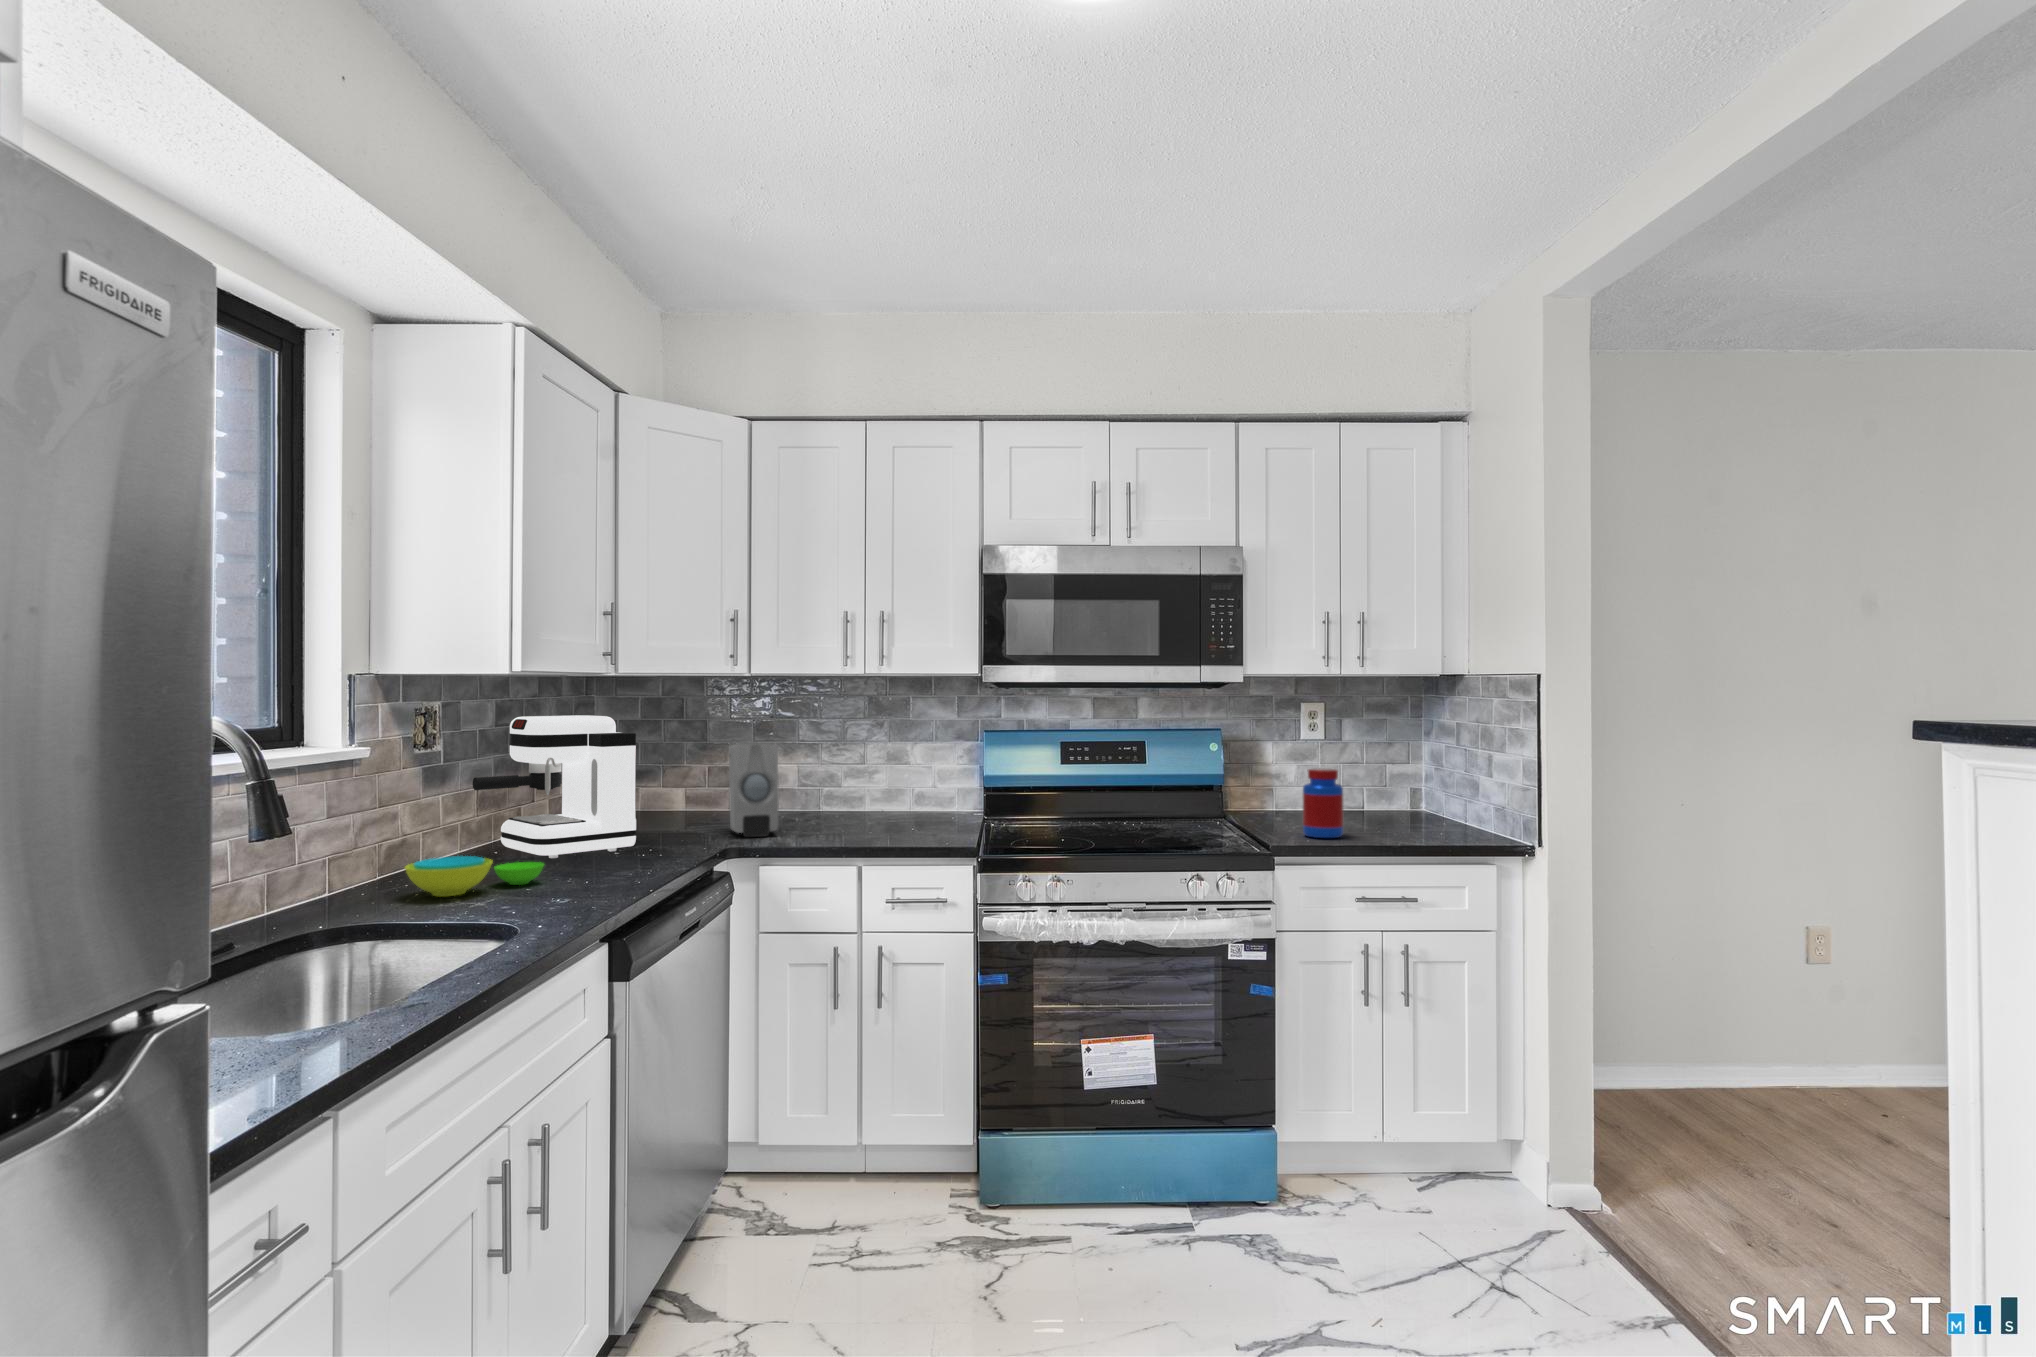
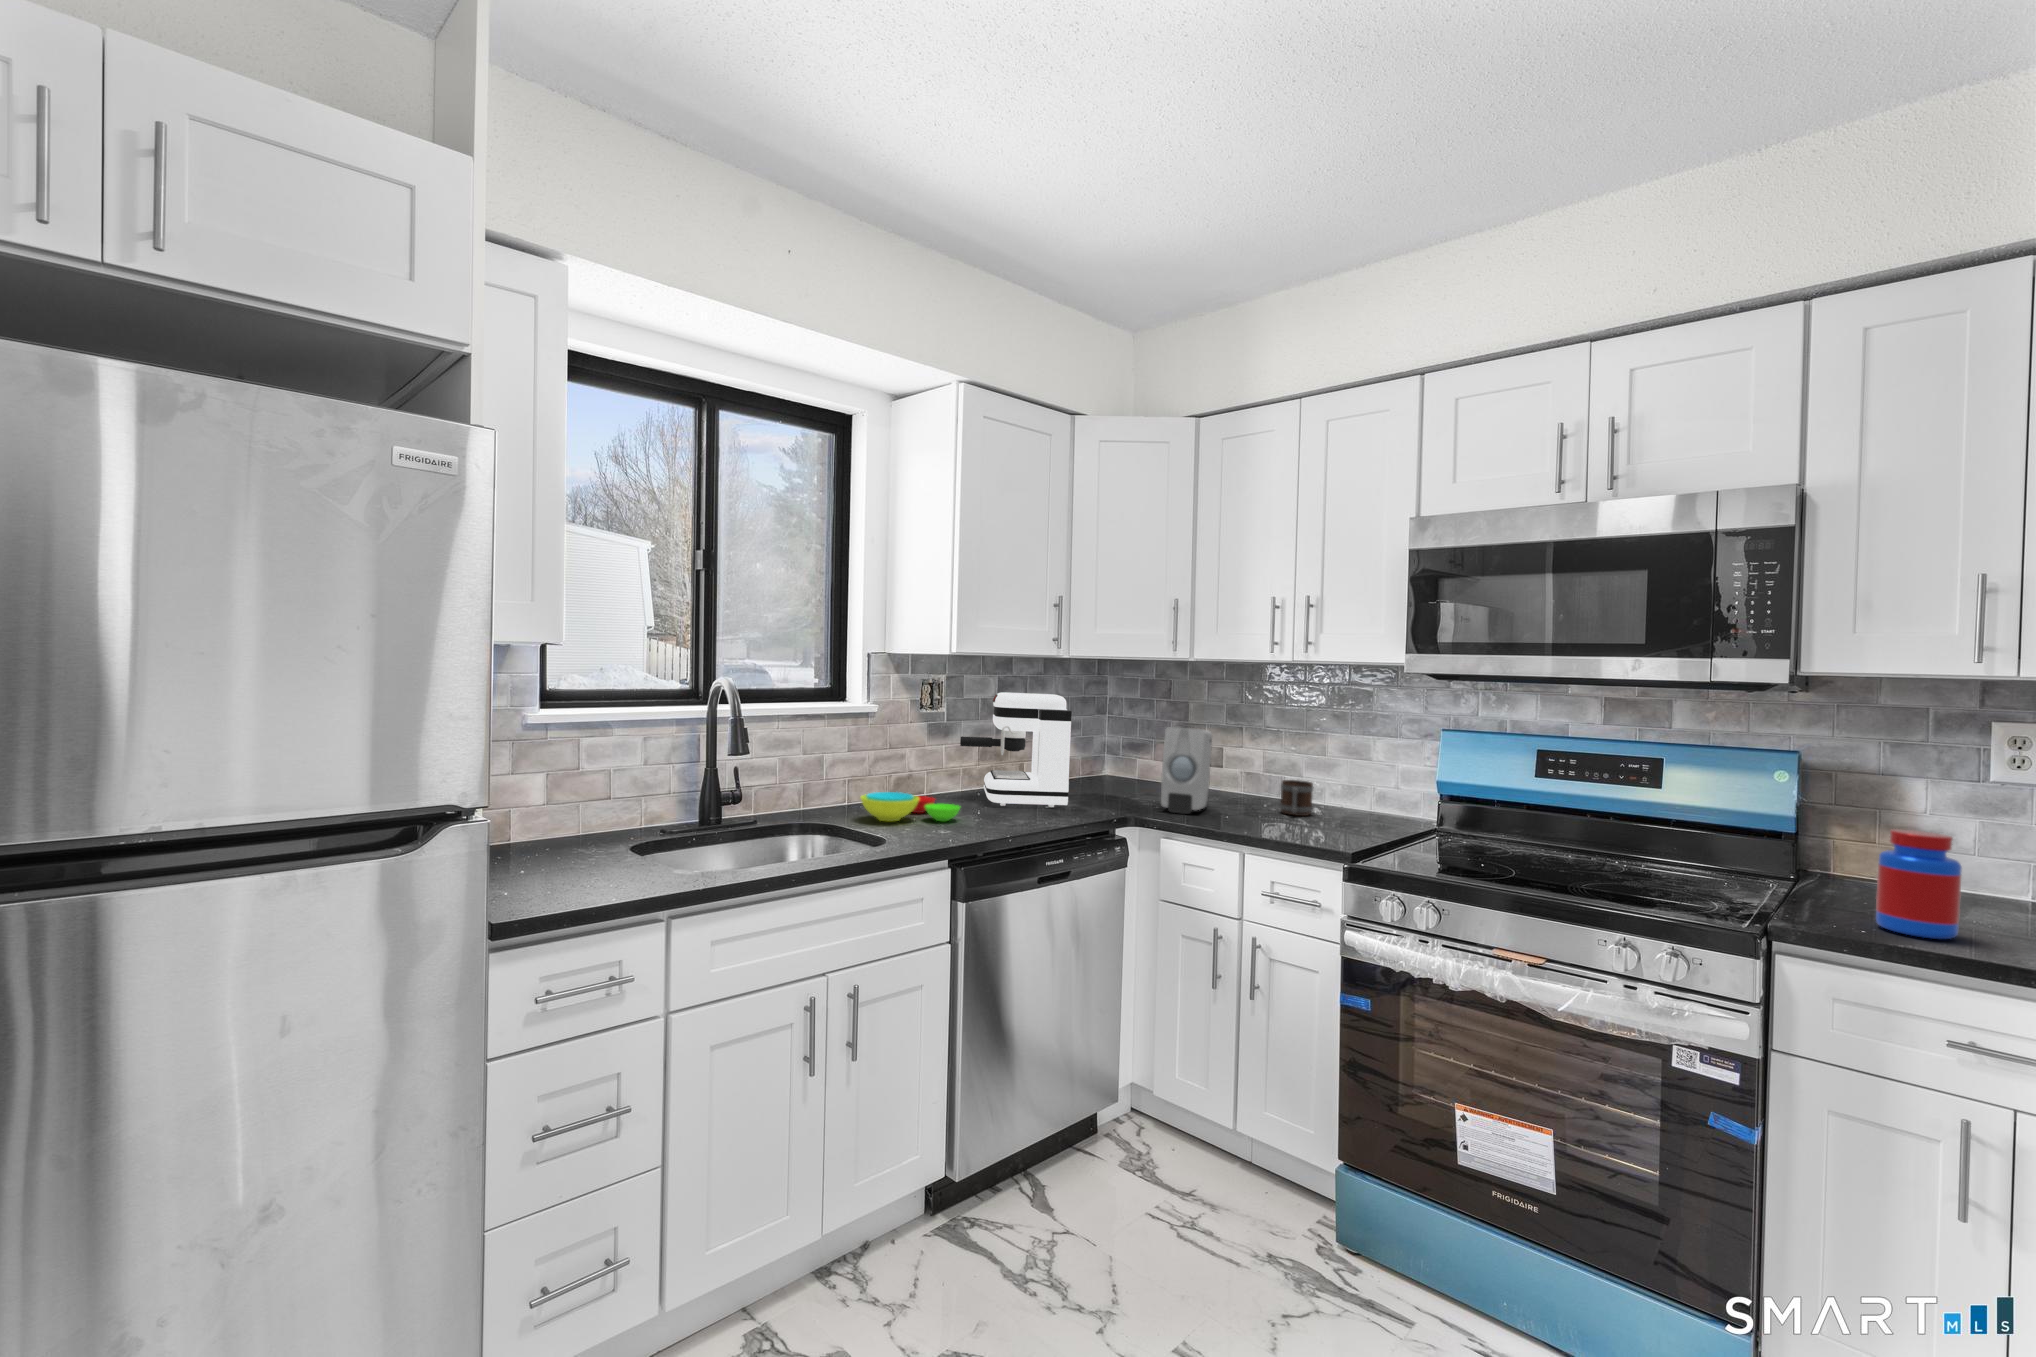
mug: none [840,788,872,824] -> present [1280,780,1314,816]

